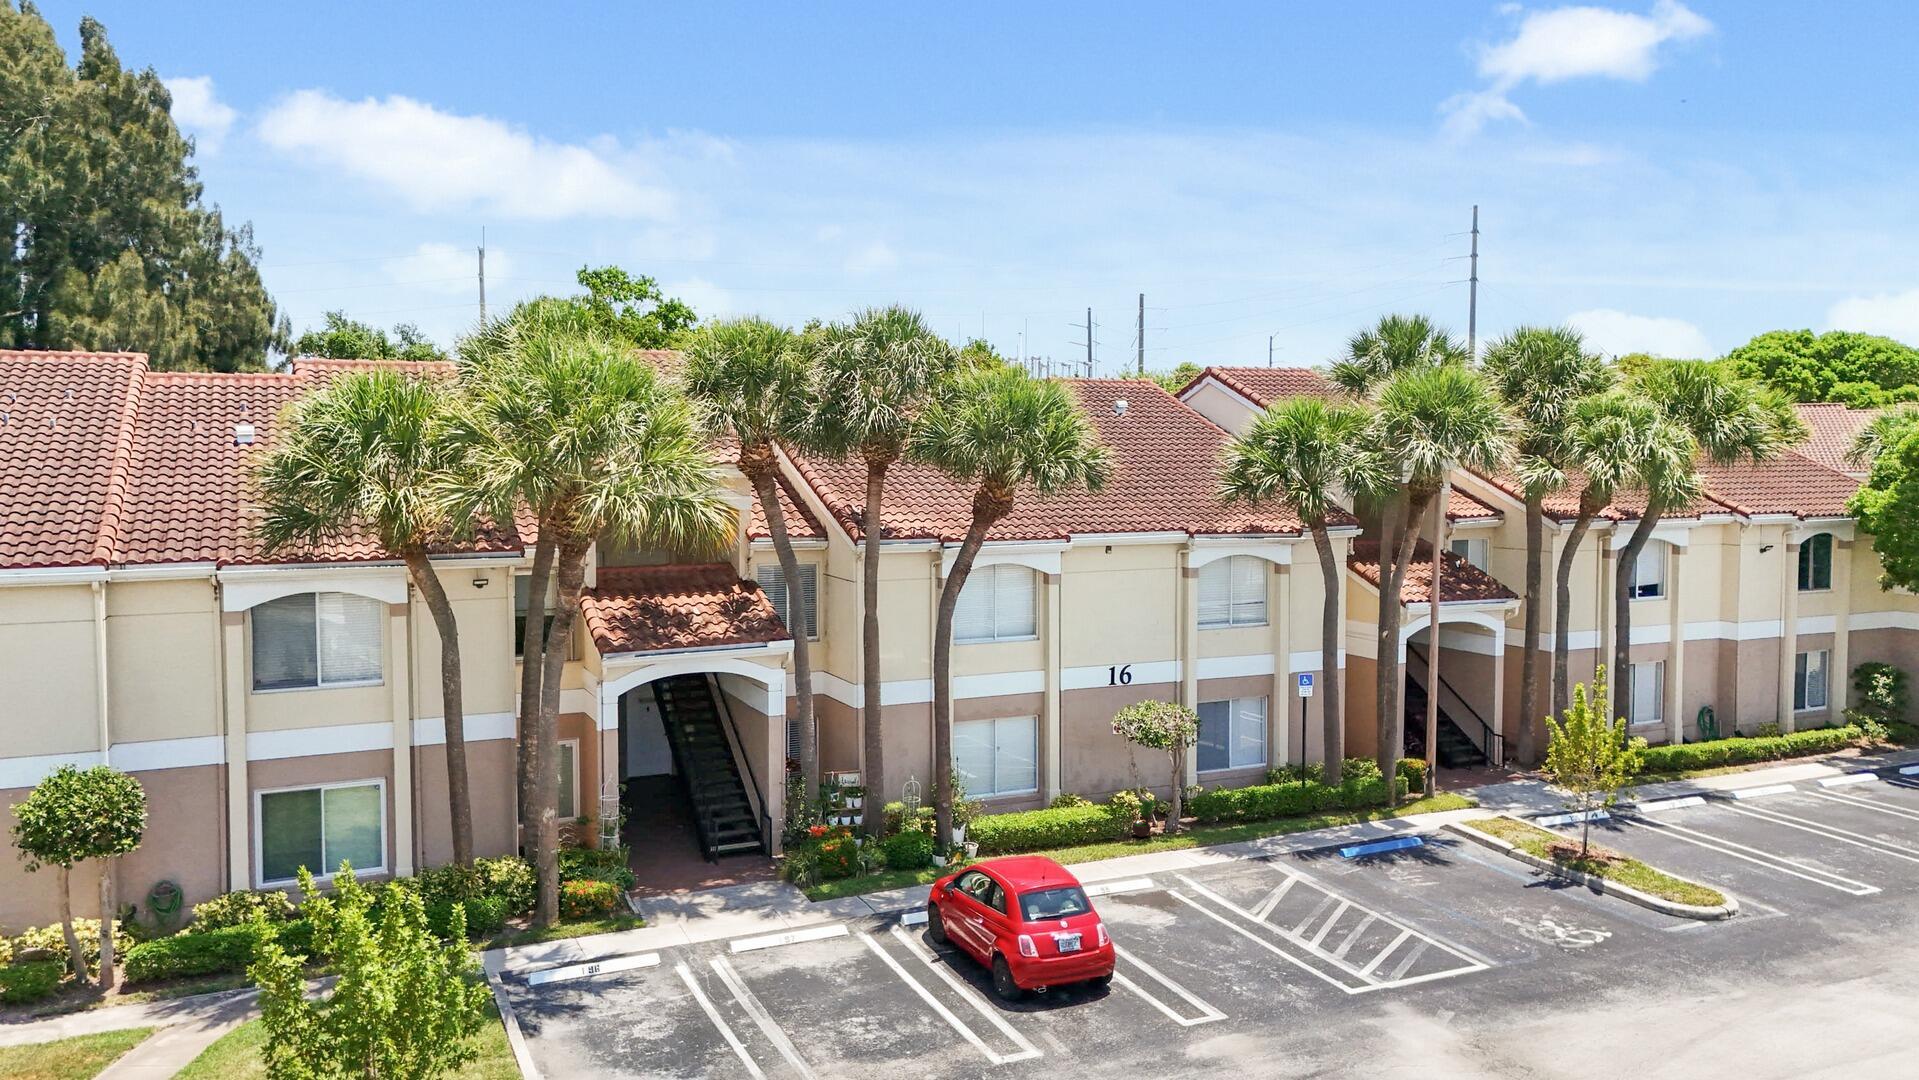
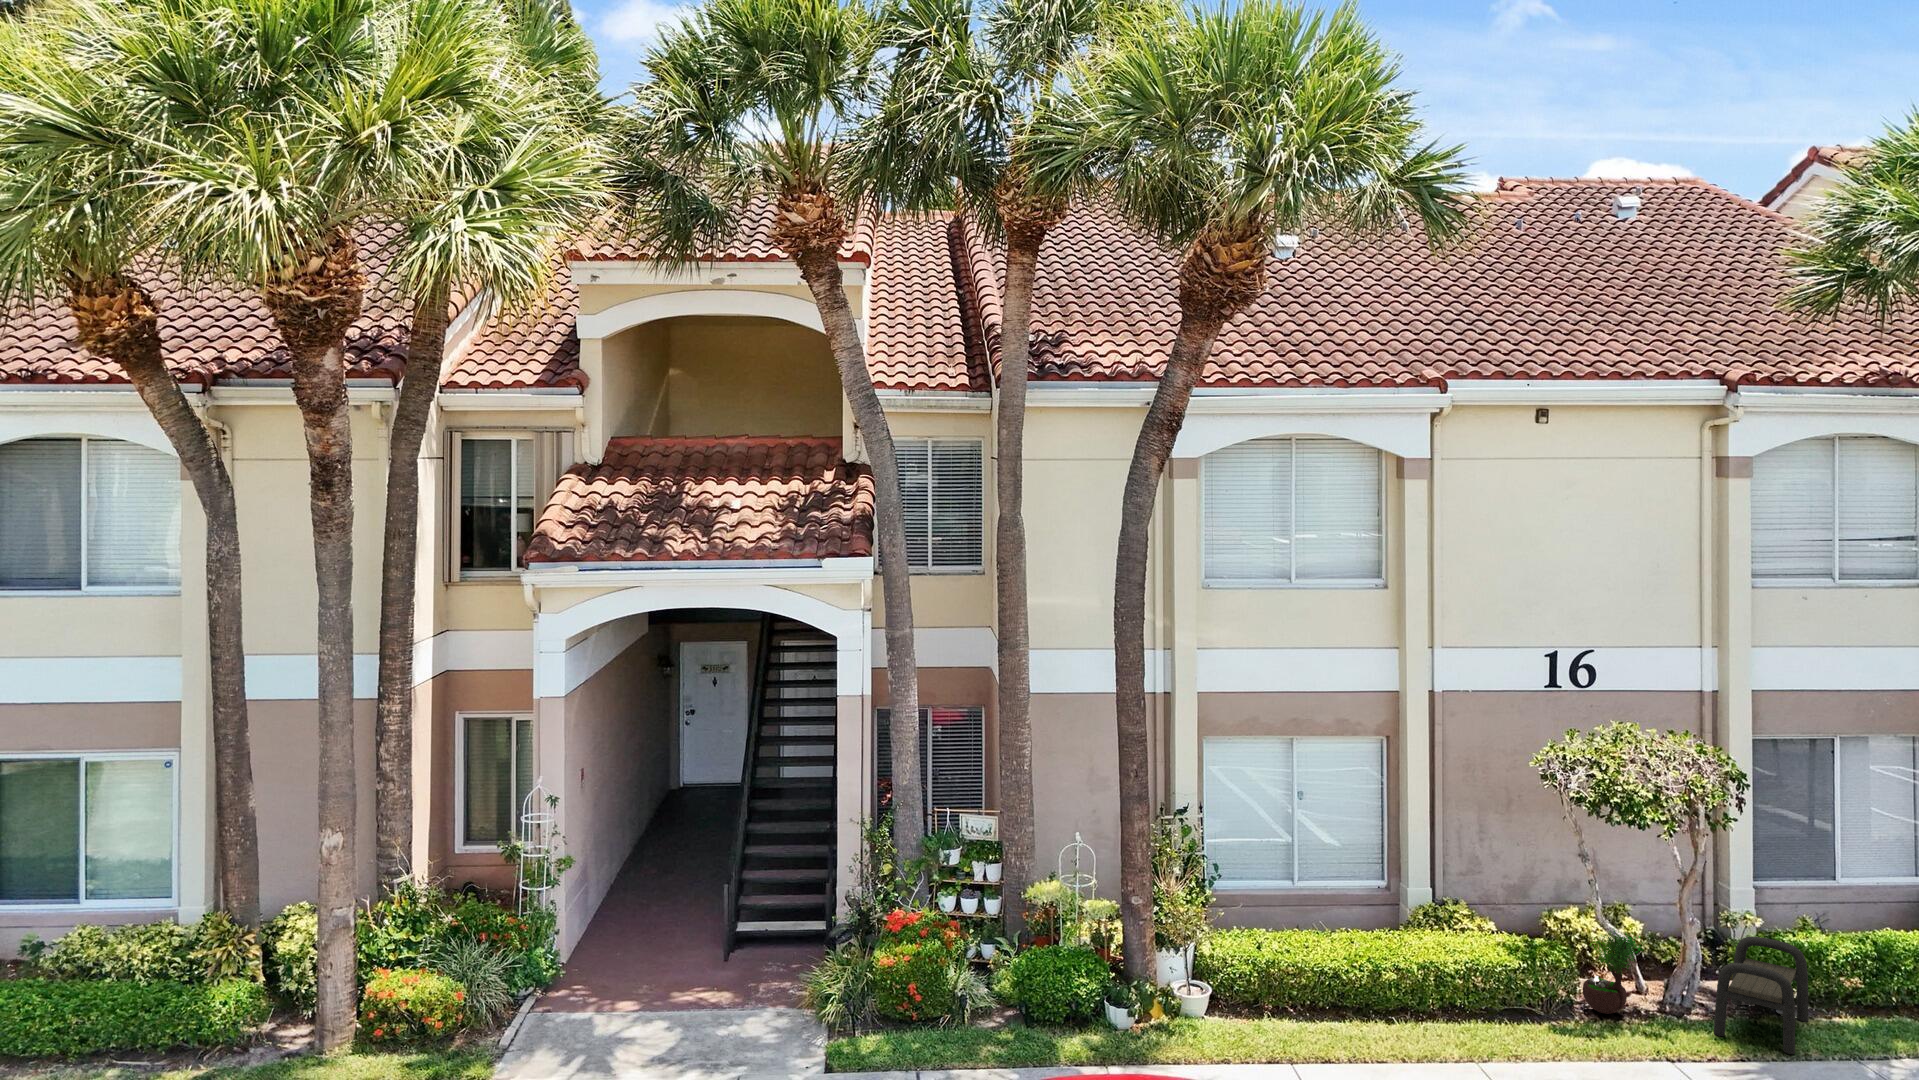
bench: none [1185,795,1222,841] -> present [1714,937,1808,1054]

